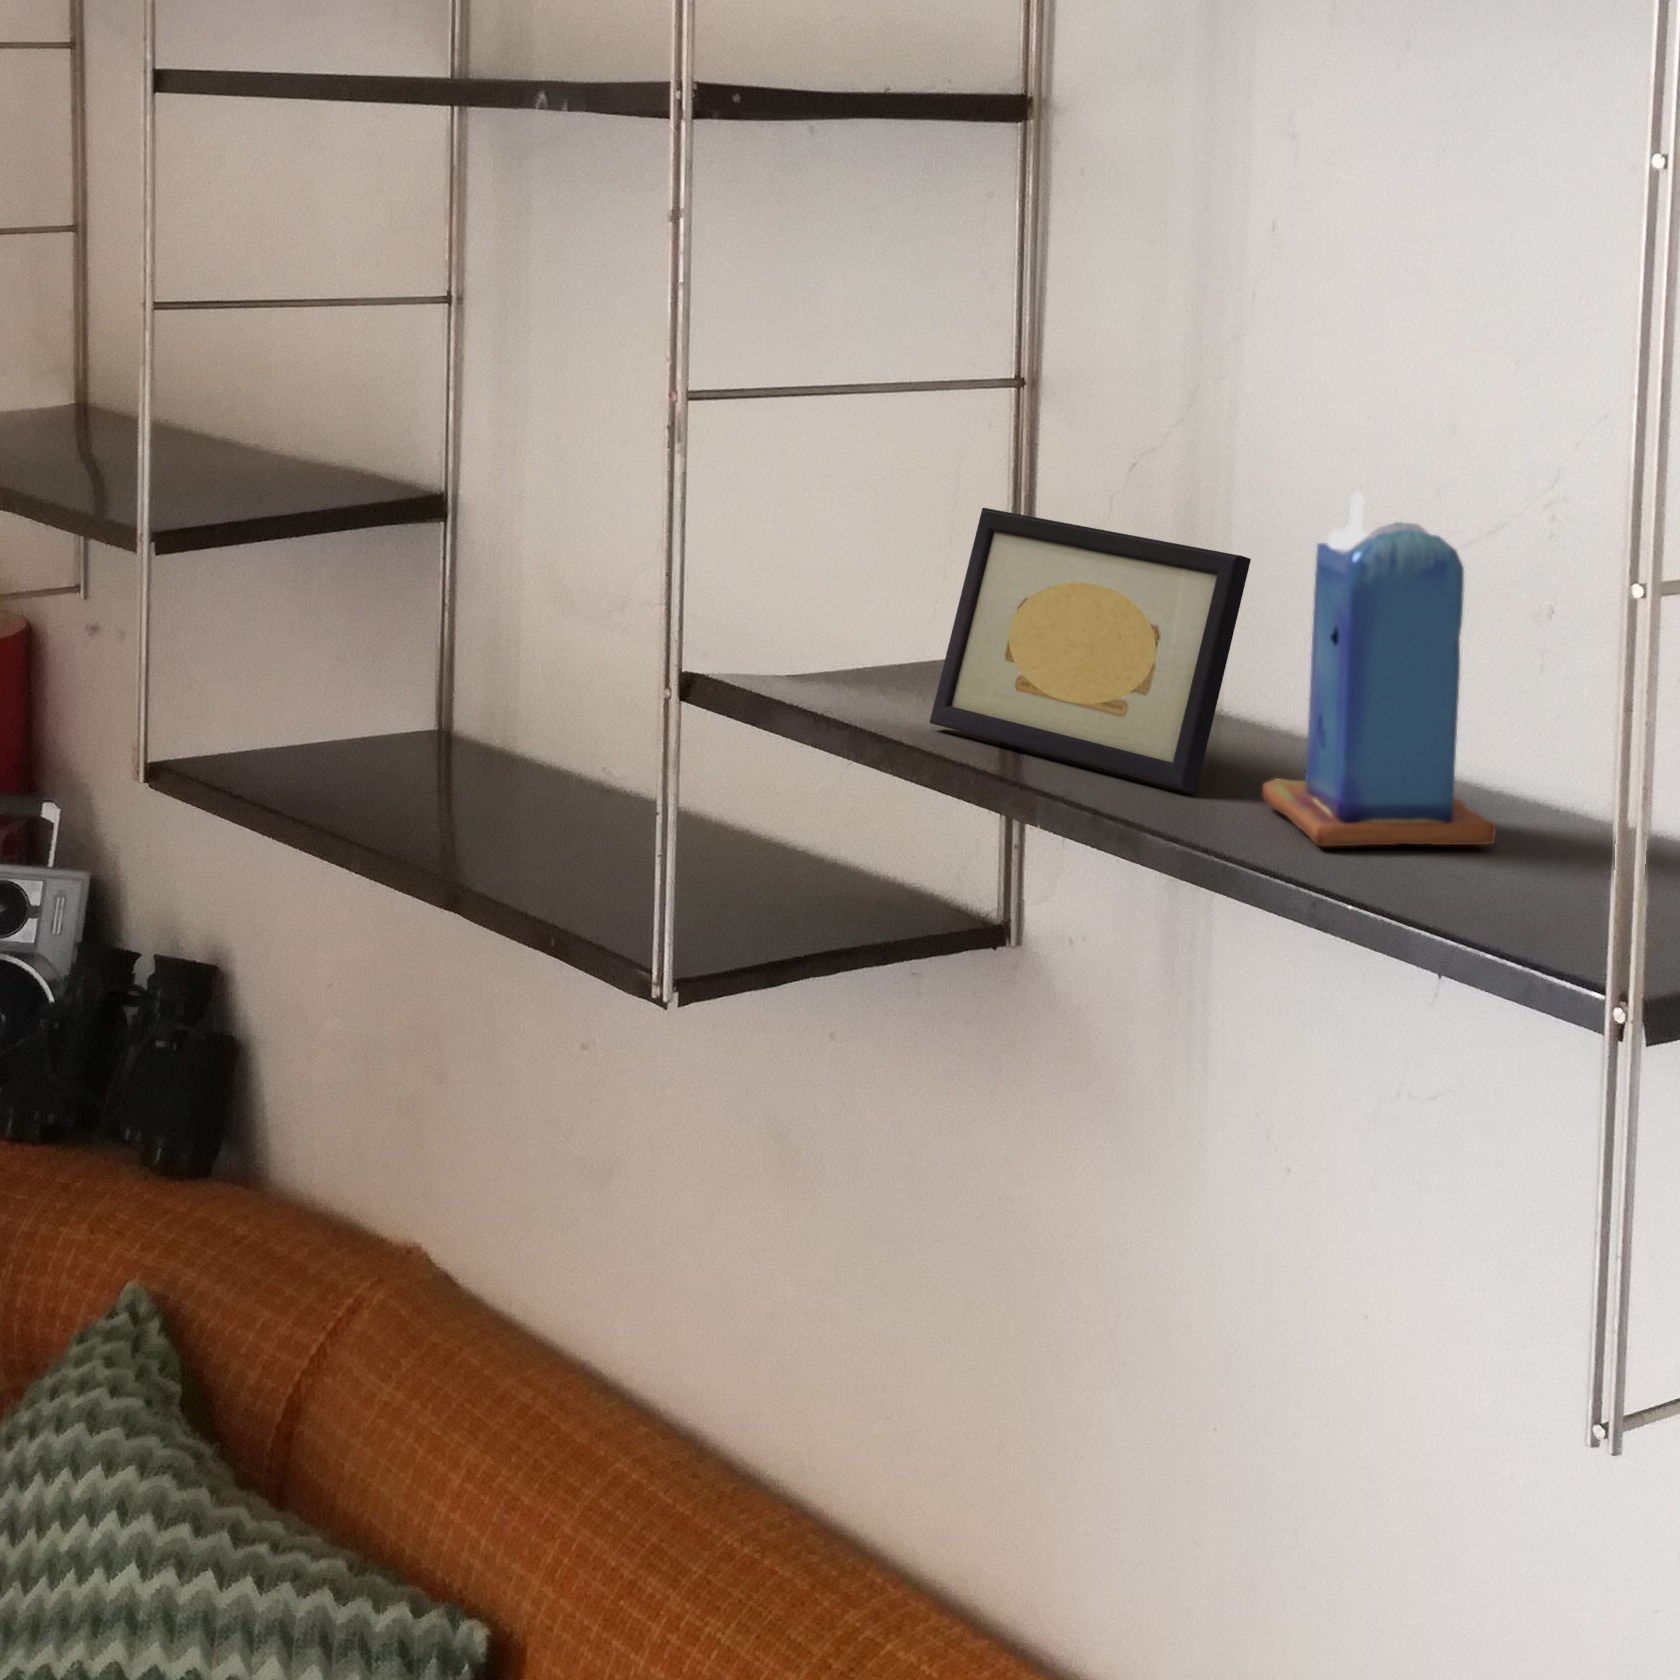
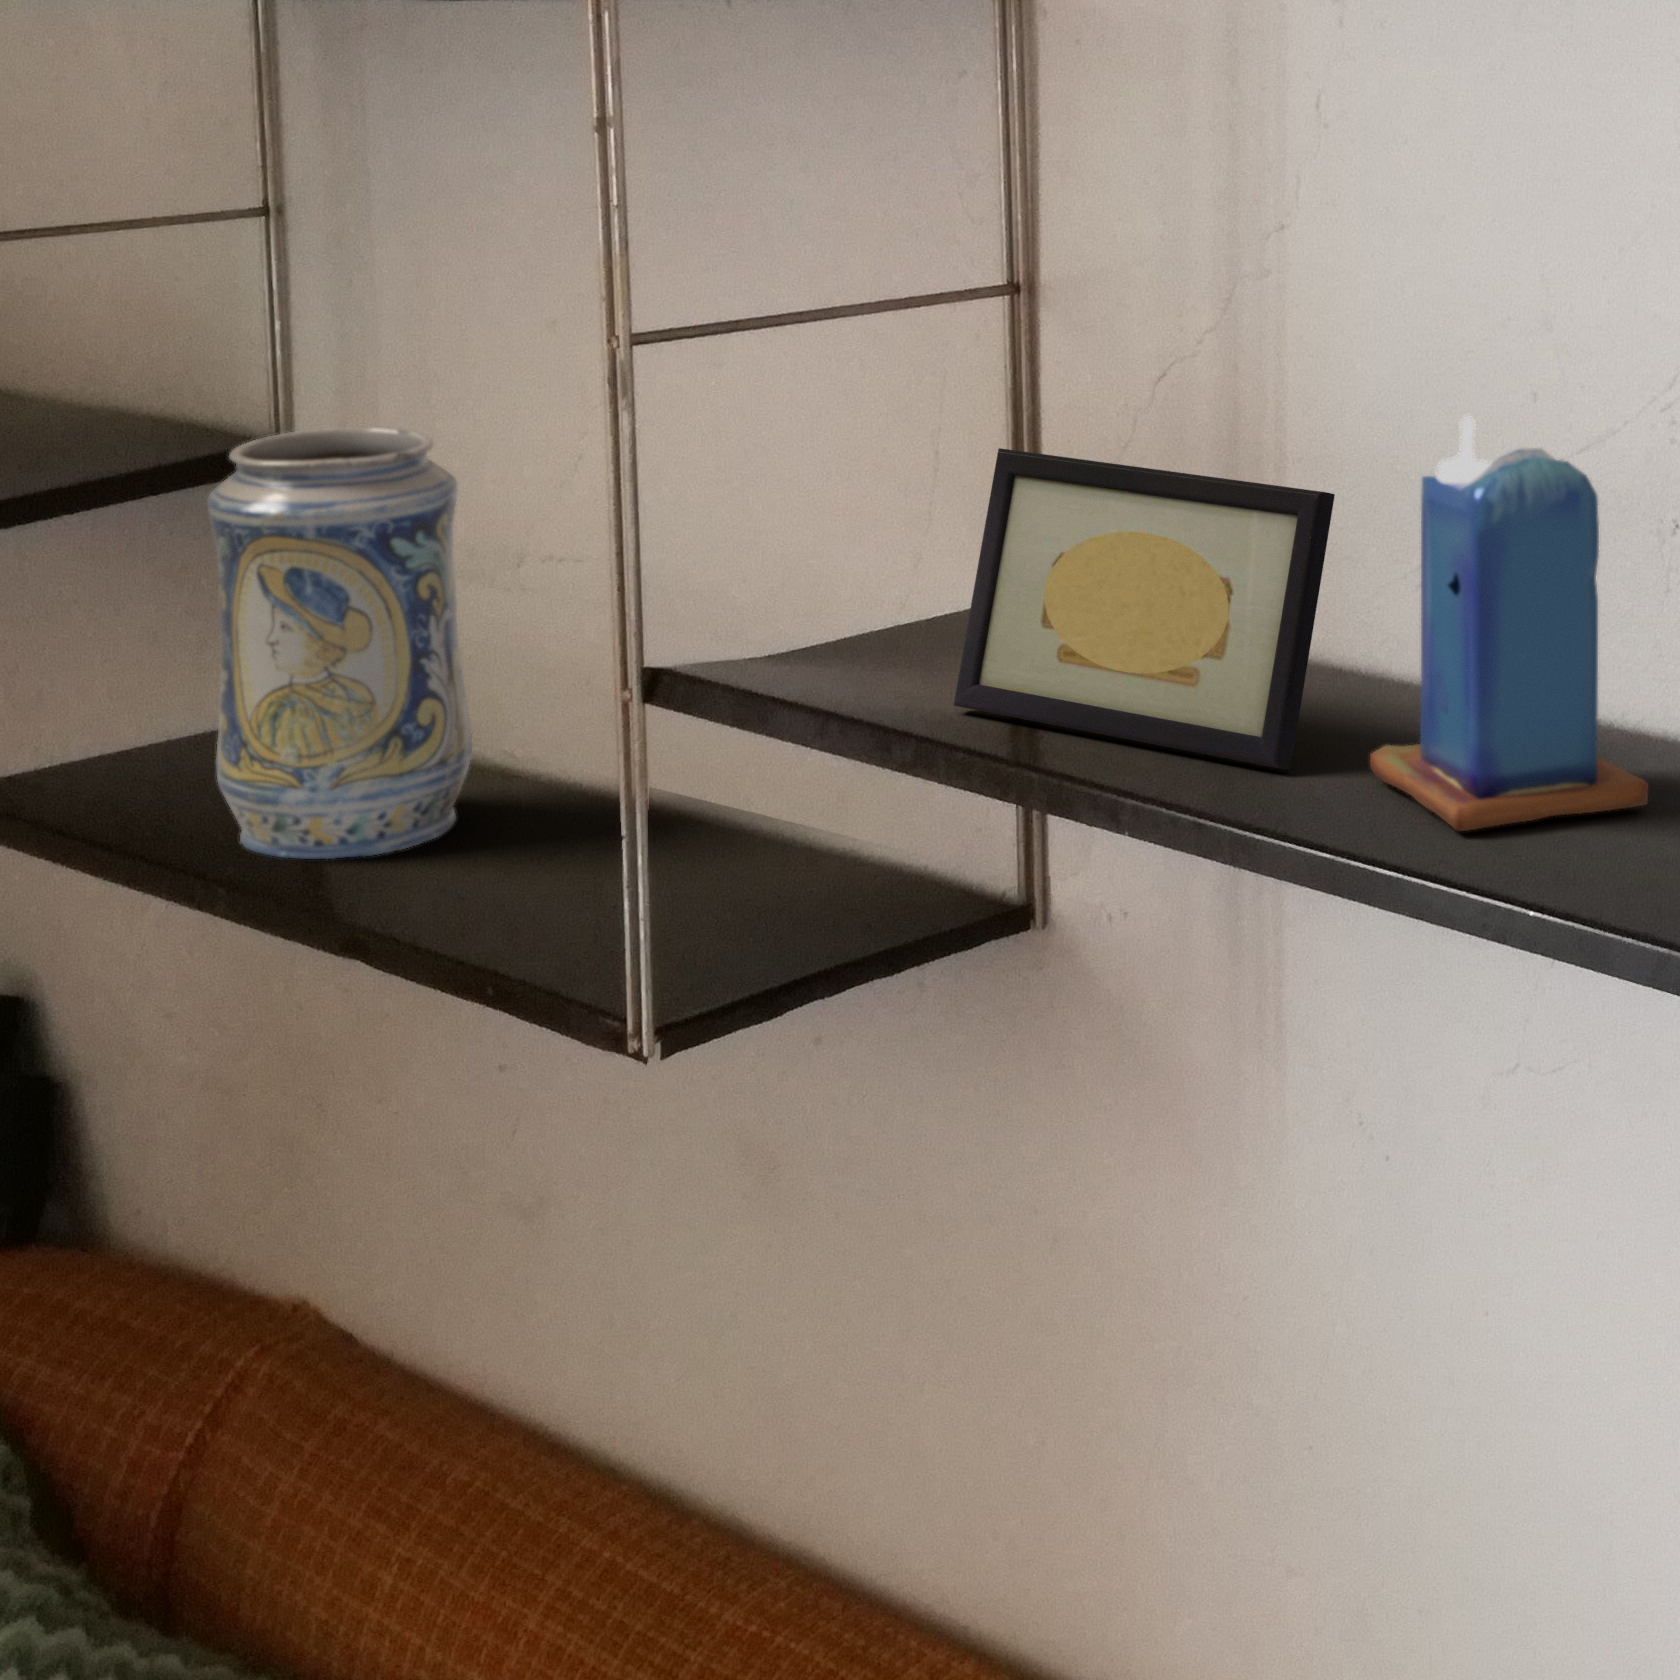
decorative vase: none [363,476,571,835] -> present [207,427,472,859]

